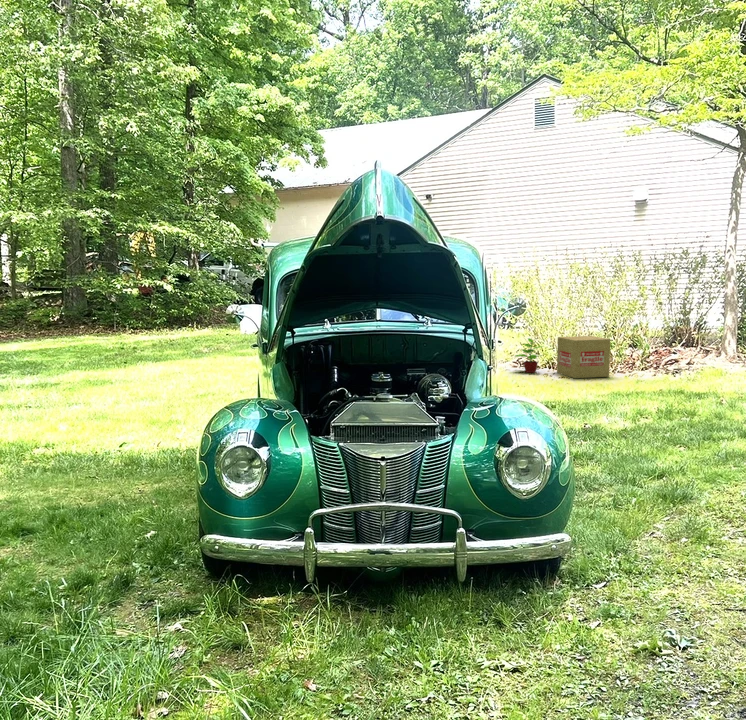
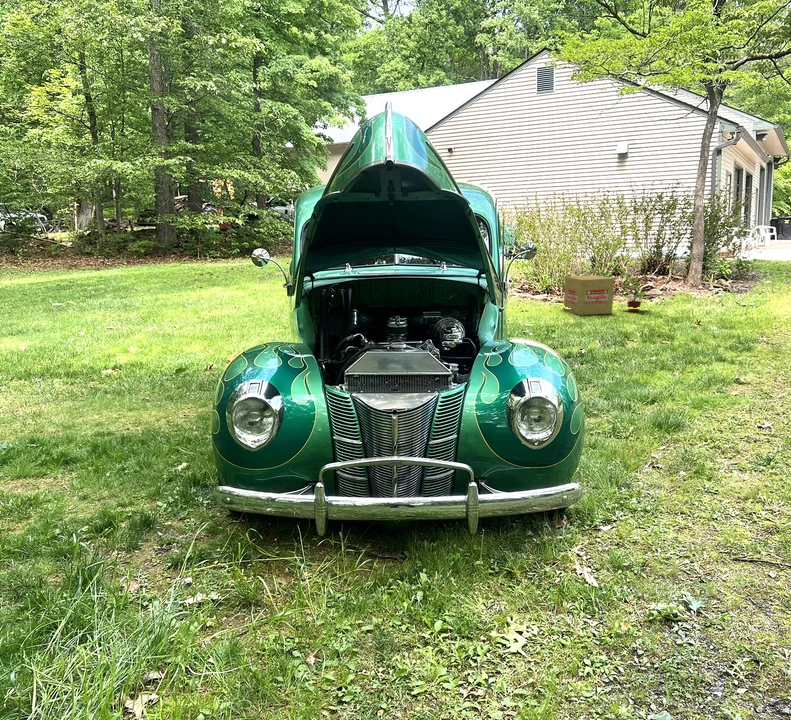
potted plant: present [516,338,542,373] -> present [621,278,646,312]

